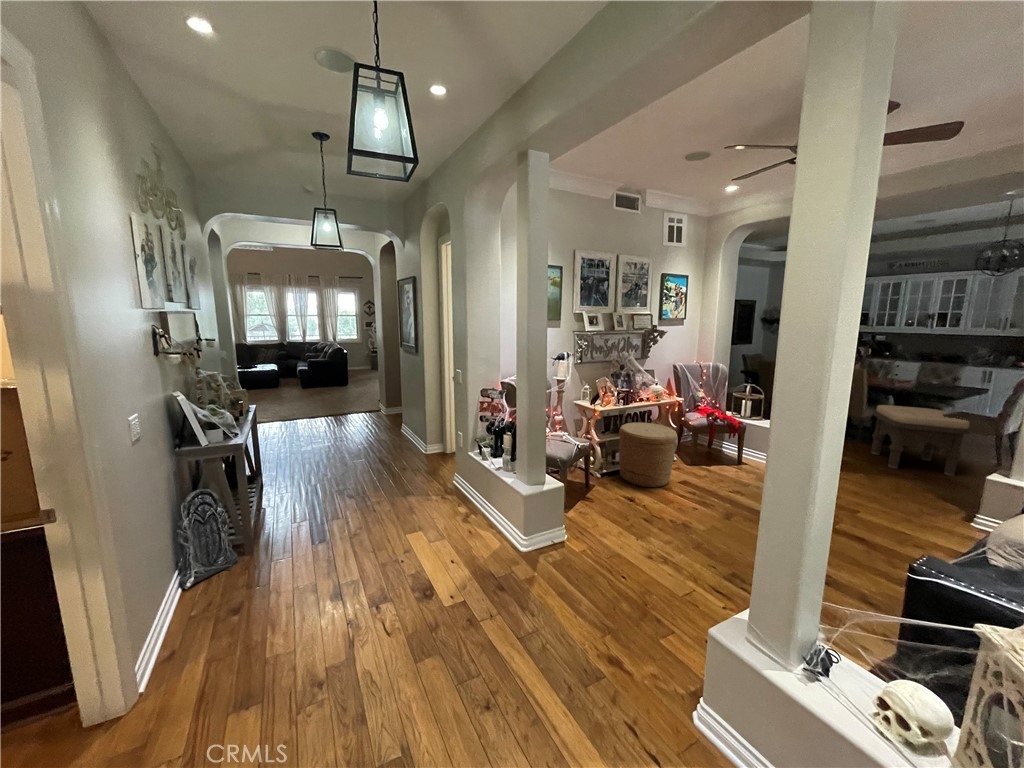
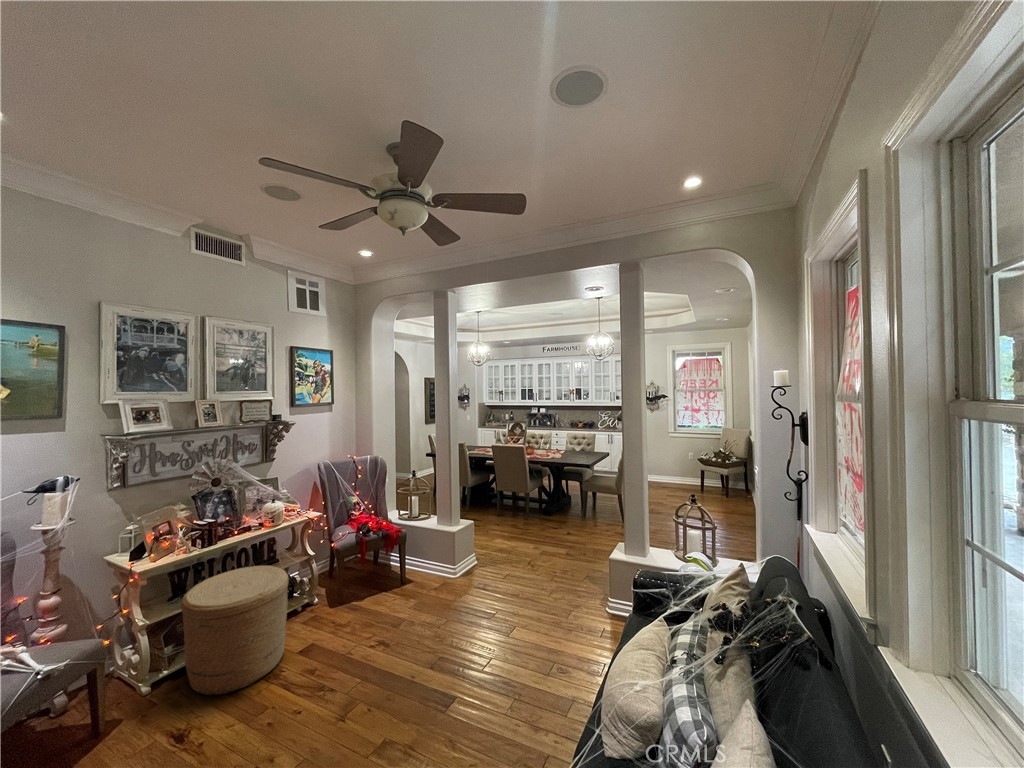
ottoman: present [871,405,970,476] -> none [531,472,594,538]

